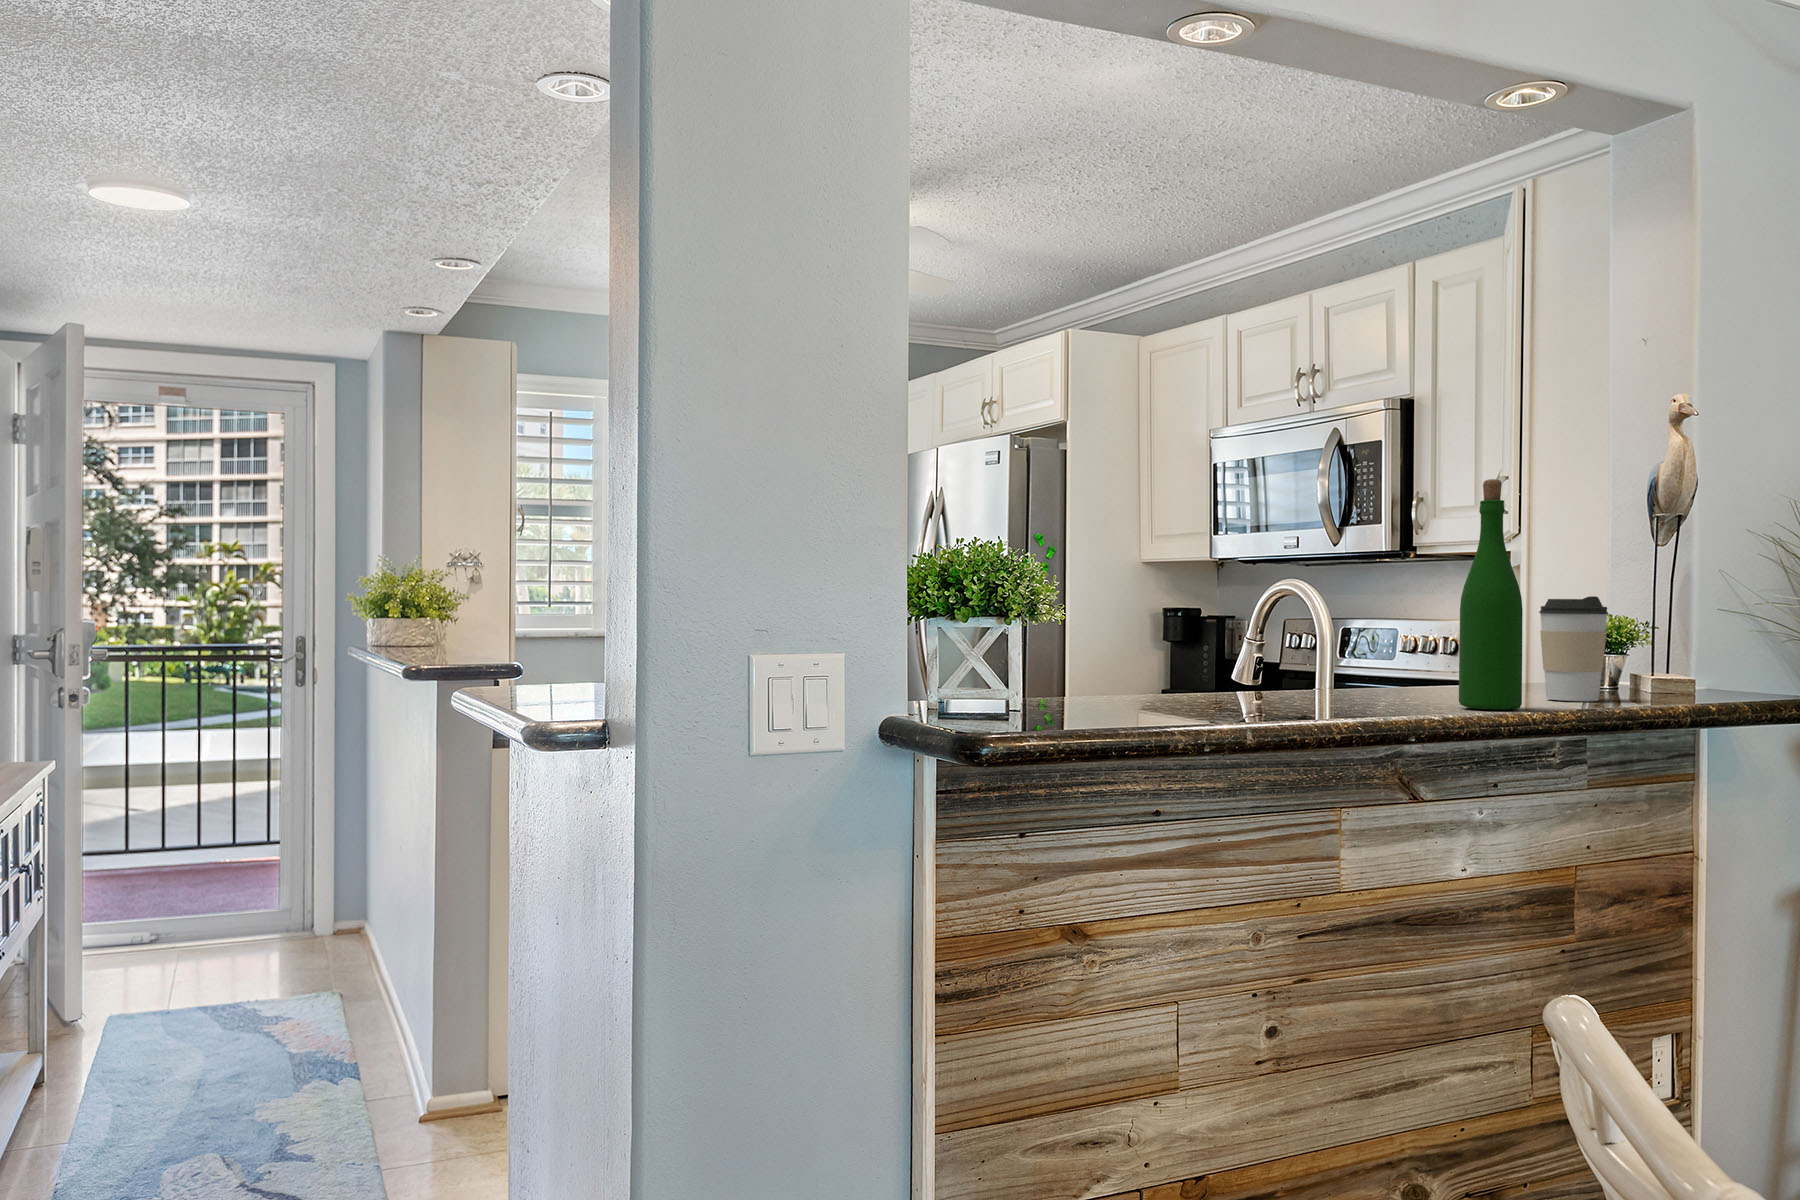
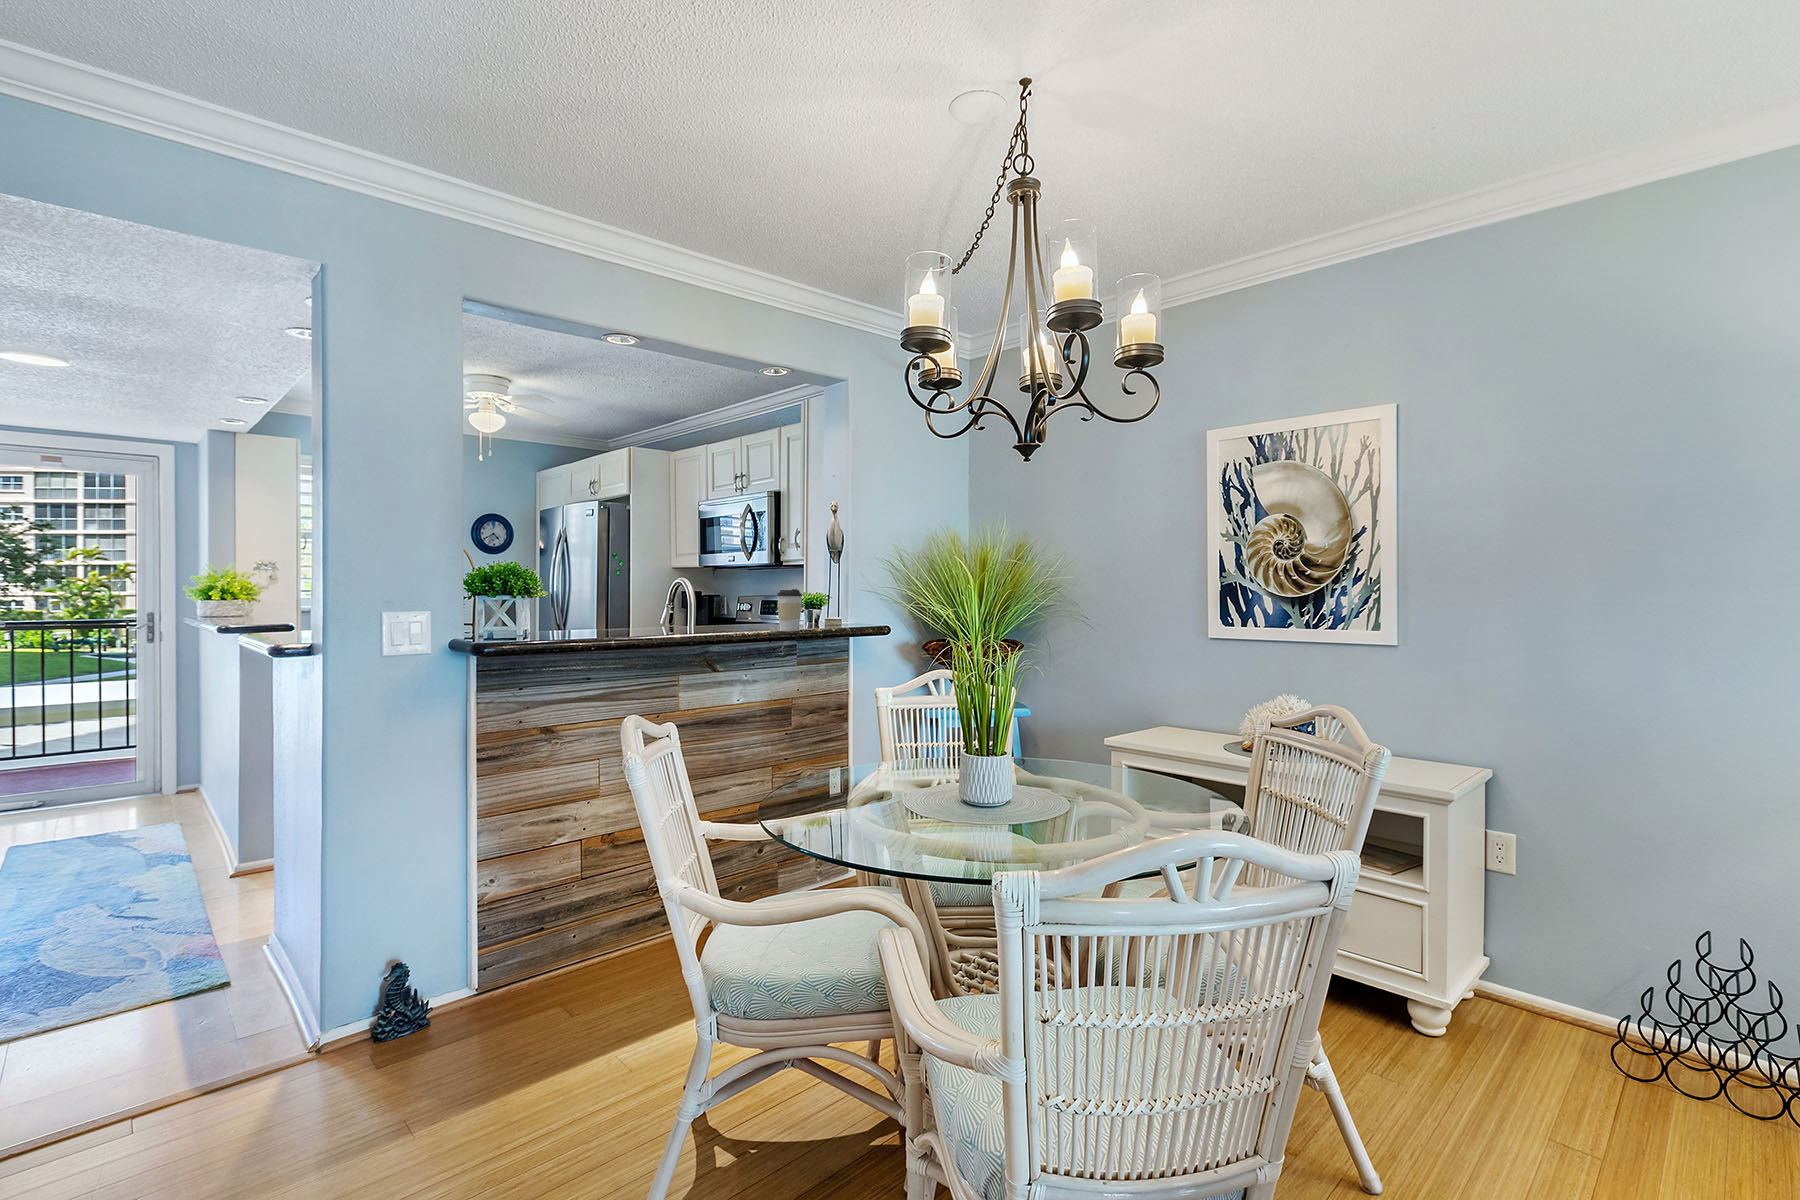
wine bottle: present [1459,479,1523,710] -> none [727,543,750,635]

